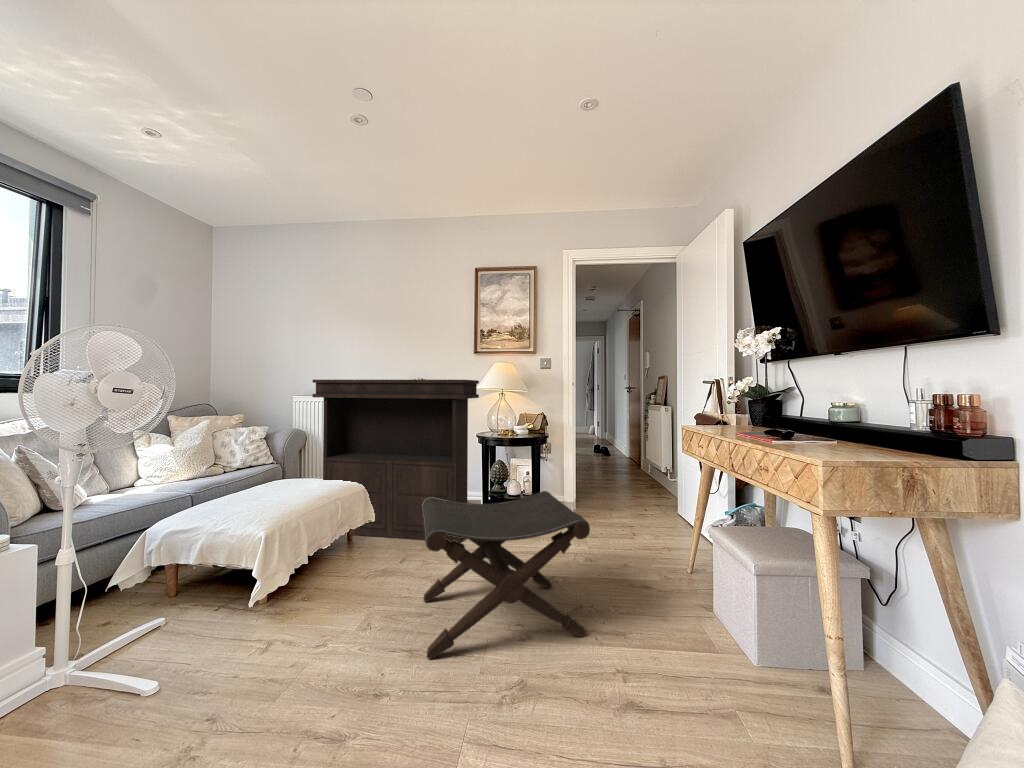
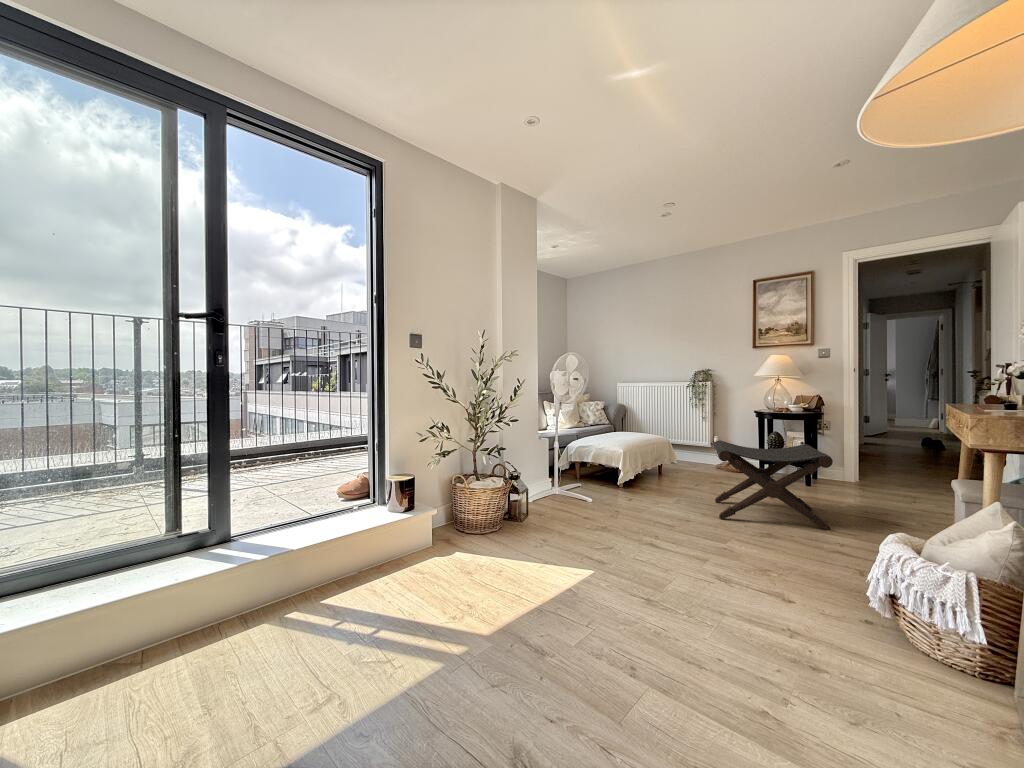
console table: present [312,380,479,542] -> none [635,368,756,485]

